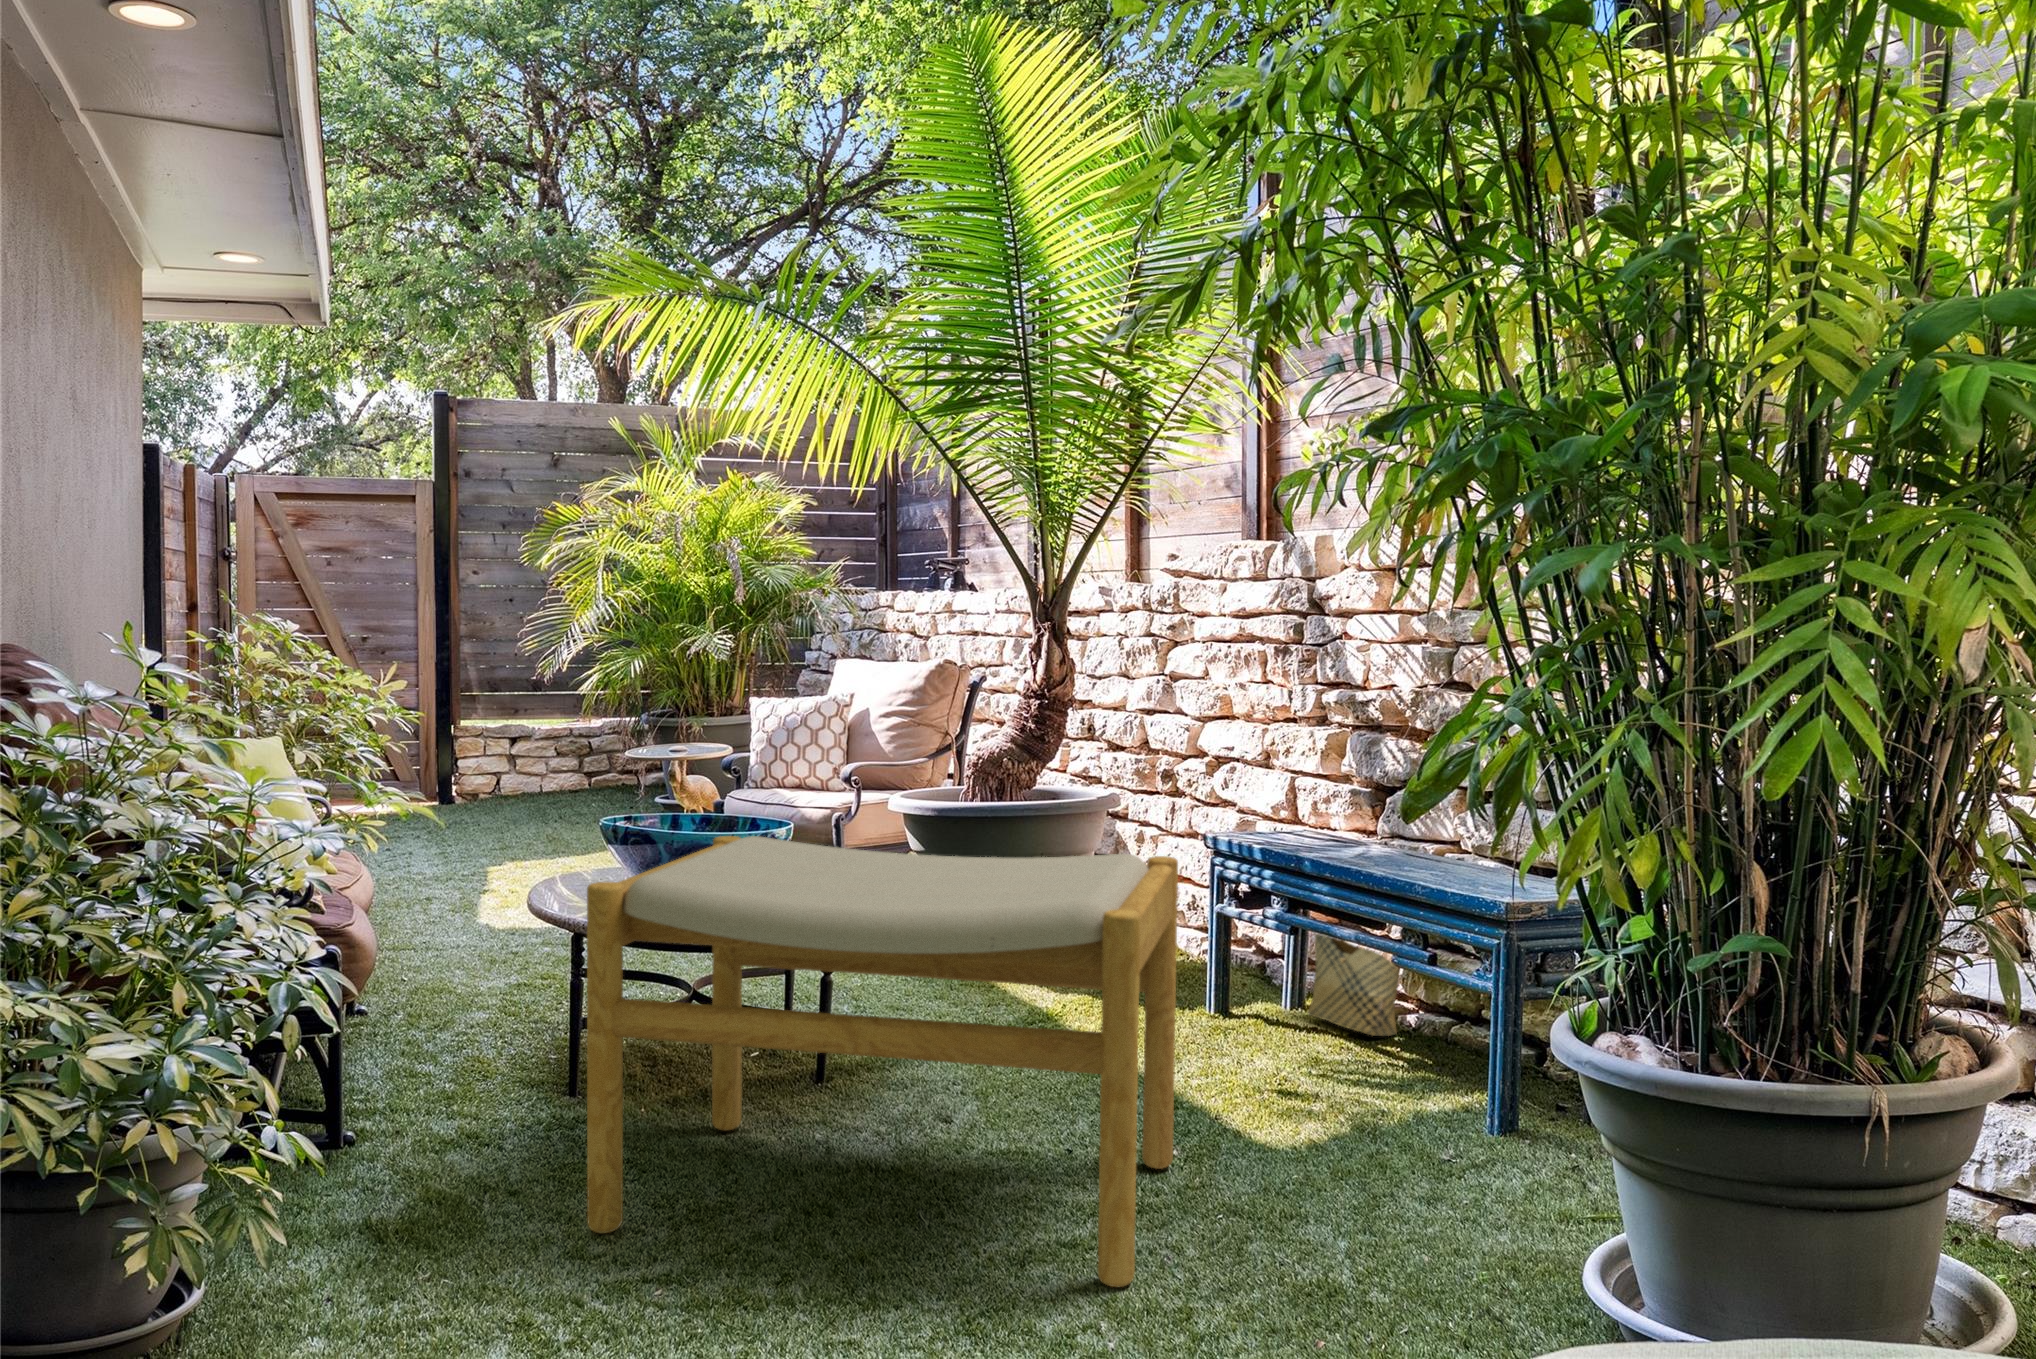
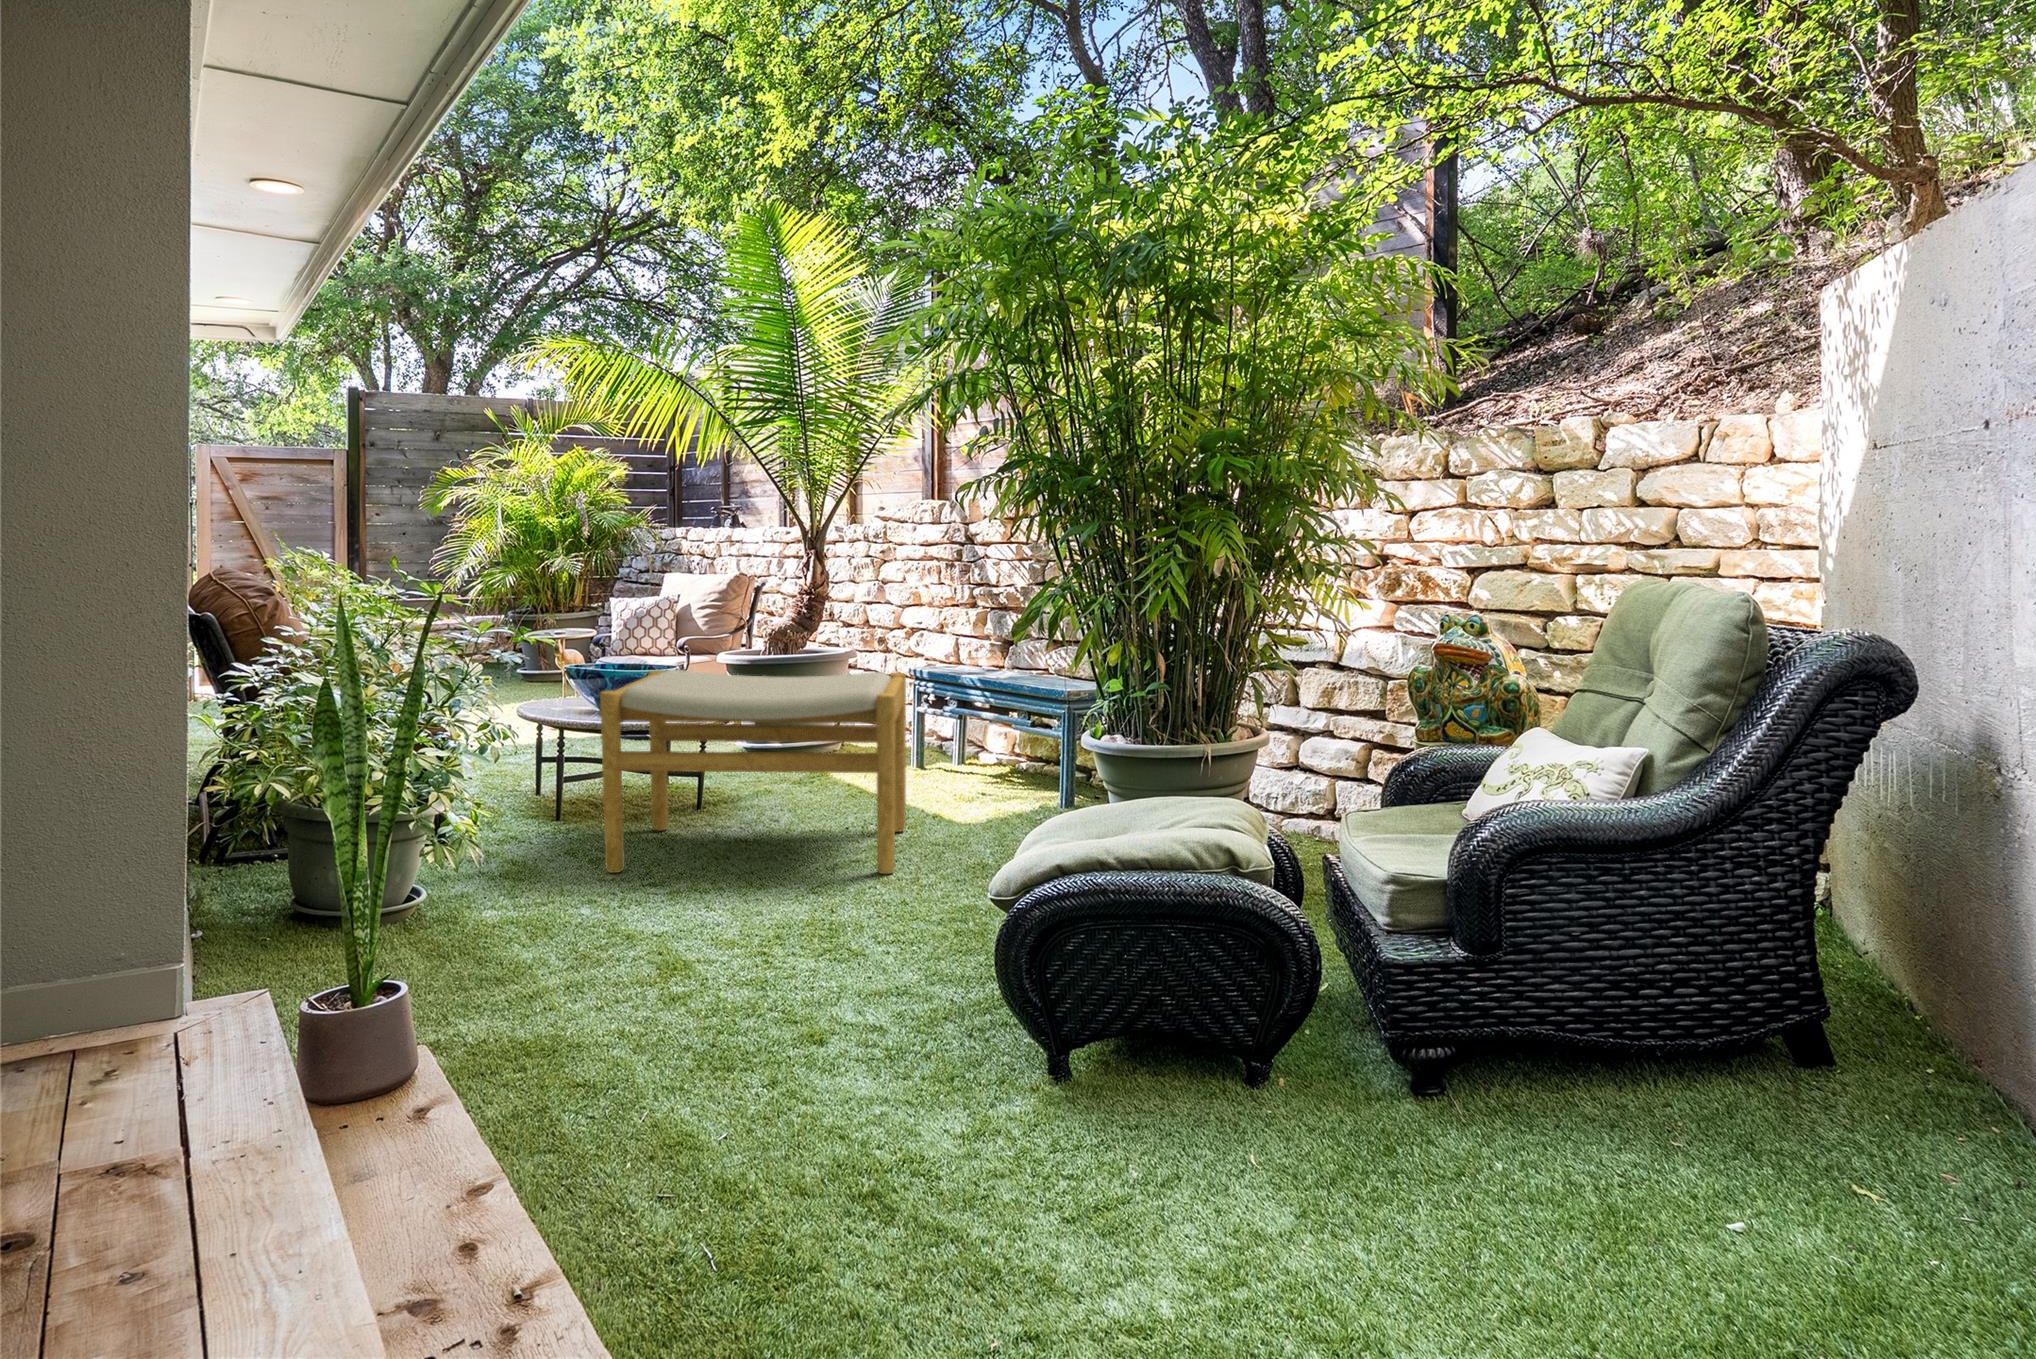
woven basket: present [1308,931,1400,1036] -> none [968,694,1020,774]

